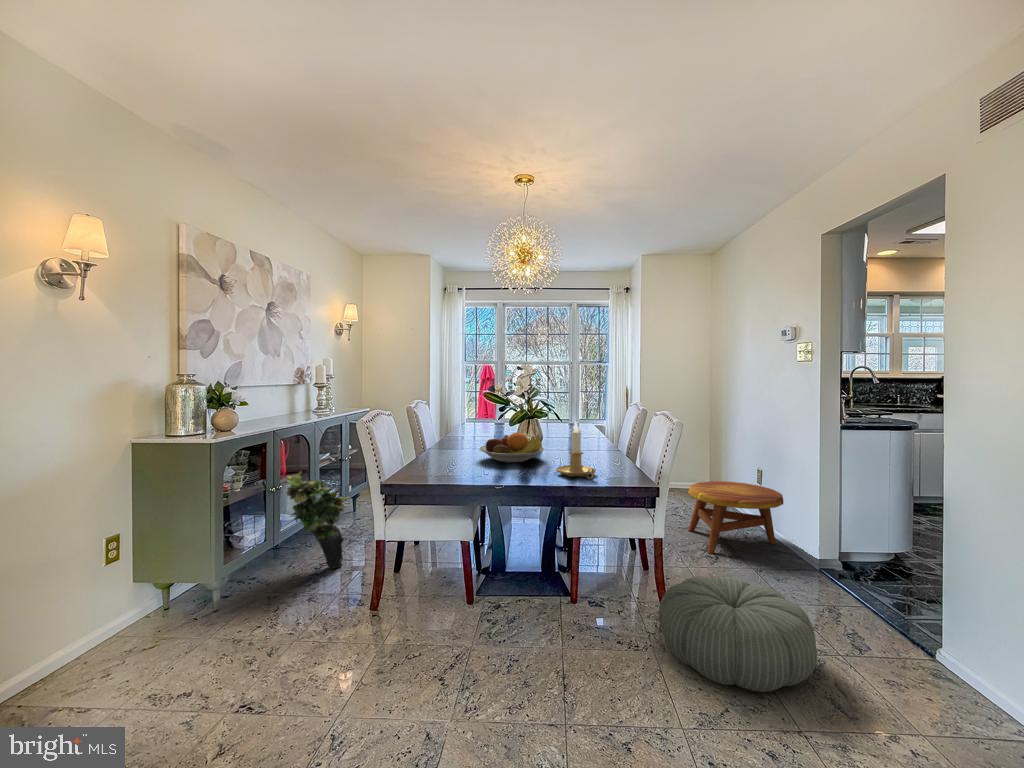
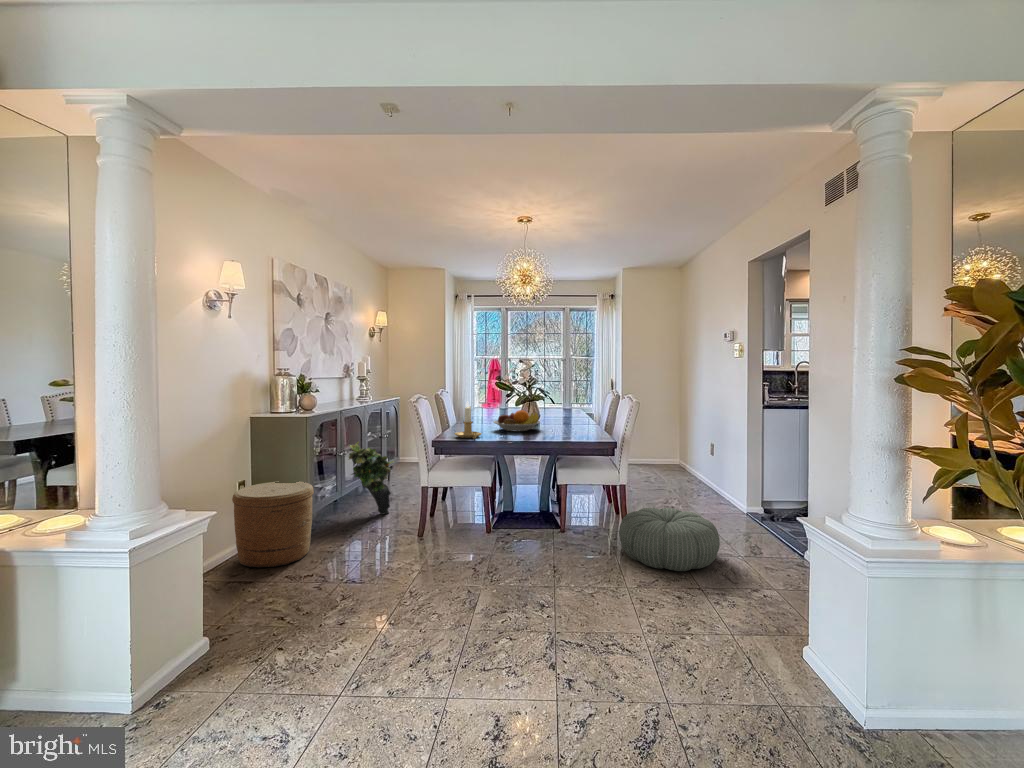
candlestick: present [556,422,596,479] -> present [454,401,482,439]
side table: present [688,481,783,554] -> none [654,452,725,504]
woven basket: none [80,534,215,676] -> present [232,481,314,567]

